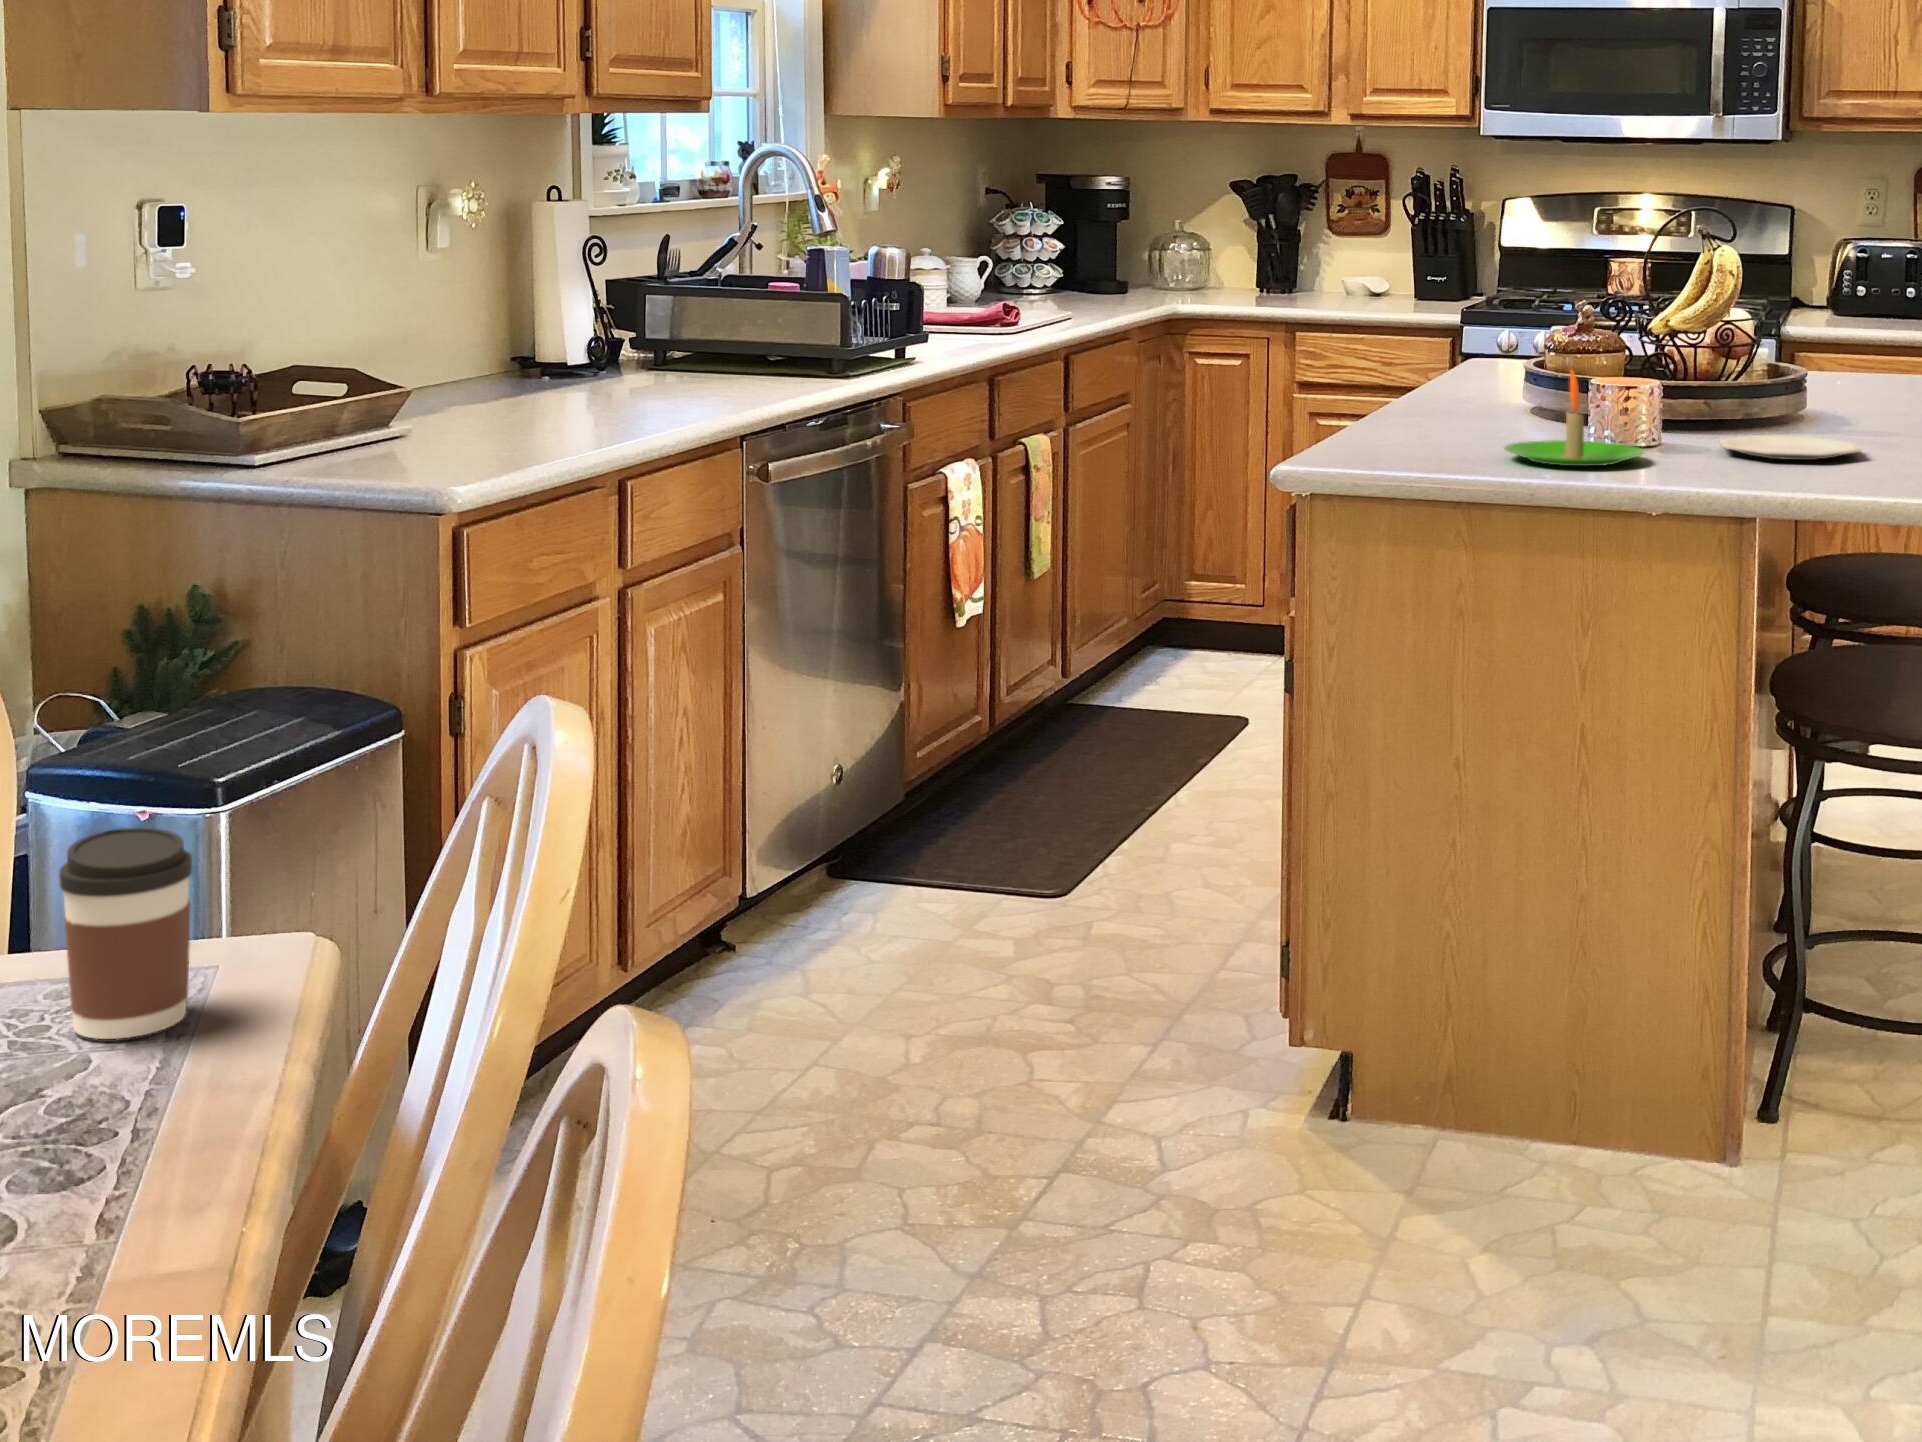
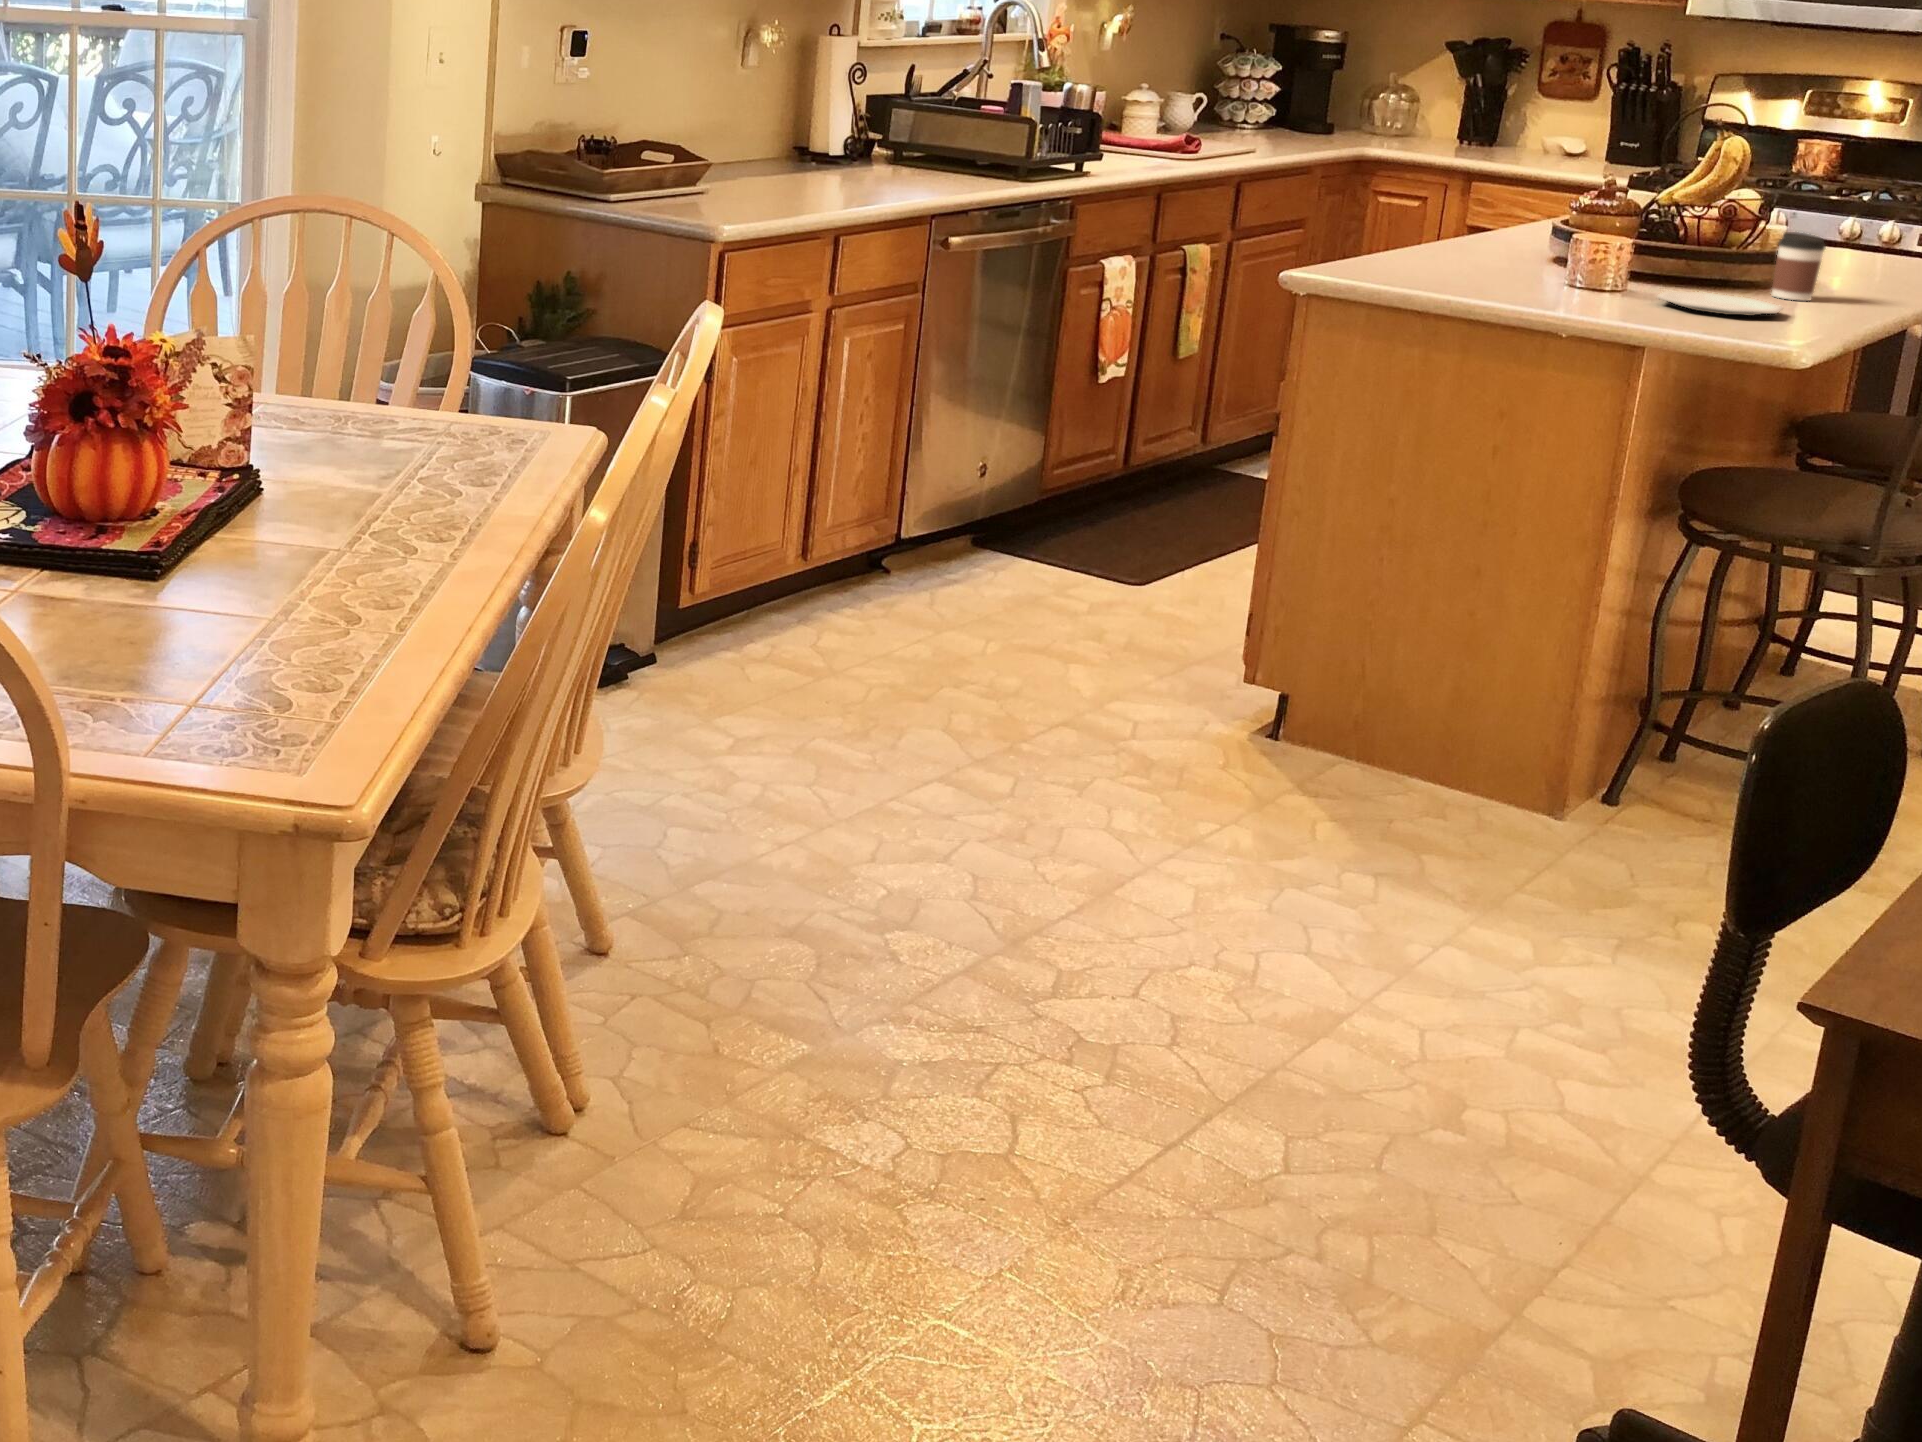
candle: present [1504,370,1645,466] -> none [1465,222,1583,299]
coffee cup: present [59,828,192,1039] -> present [1772,232,1826,301]

